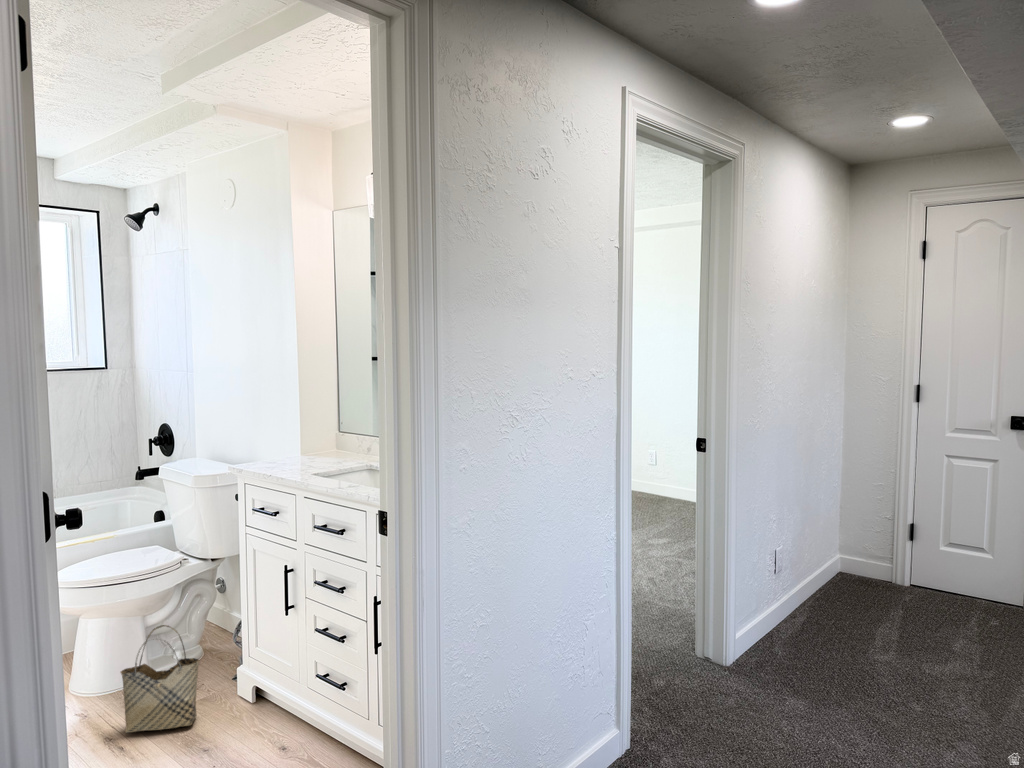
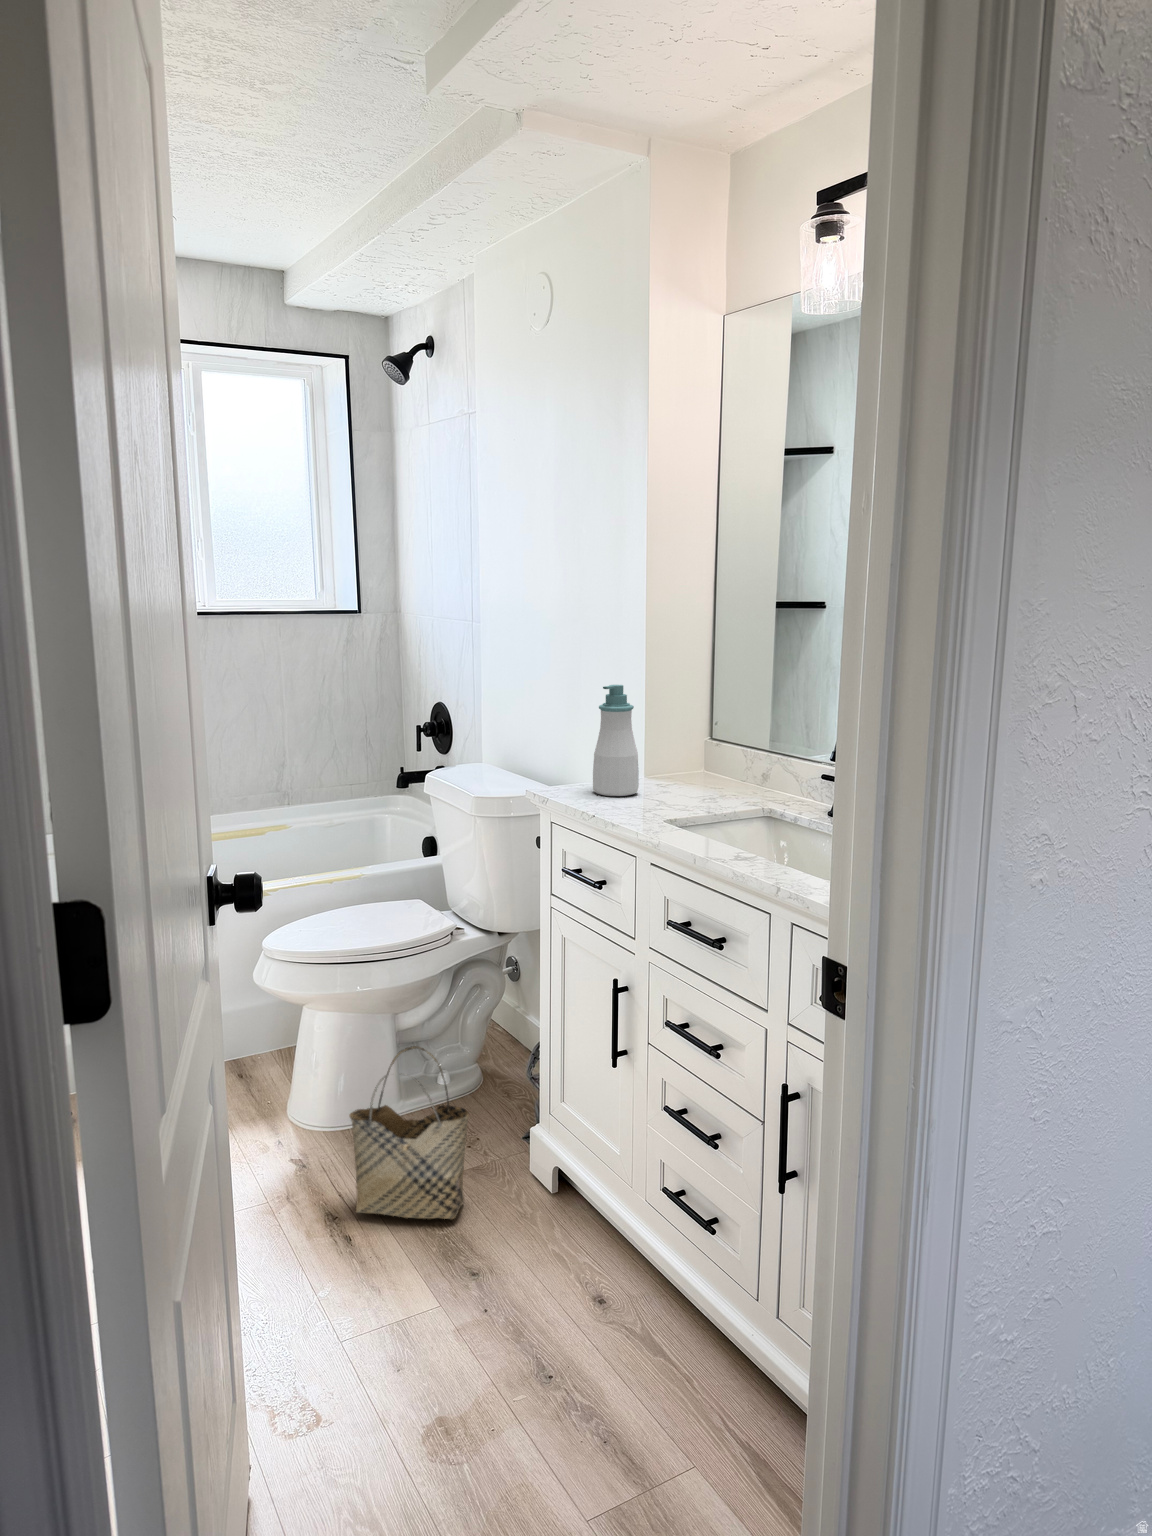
soap bottle: none [270,406,296,467] -> present [593,685,639,796]

